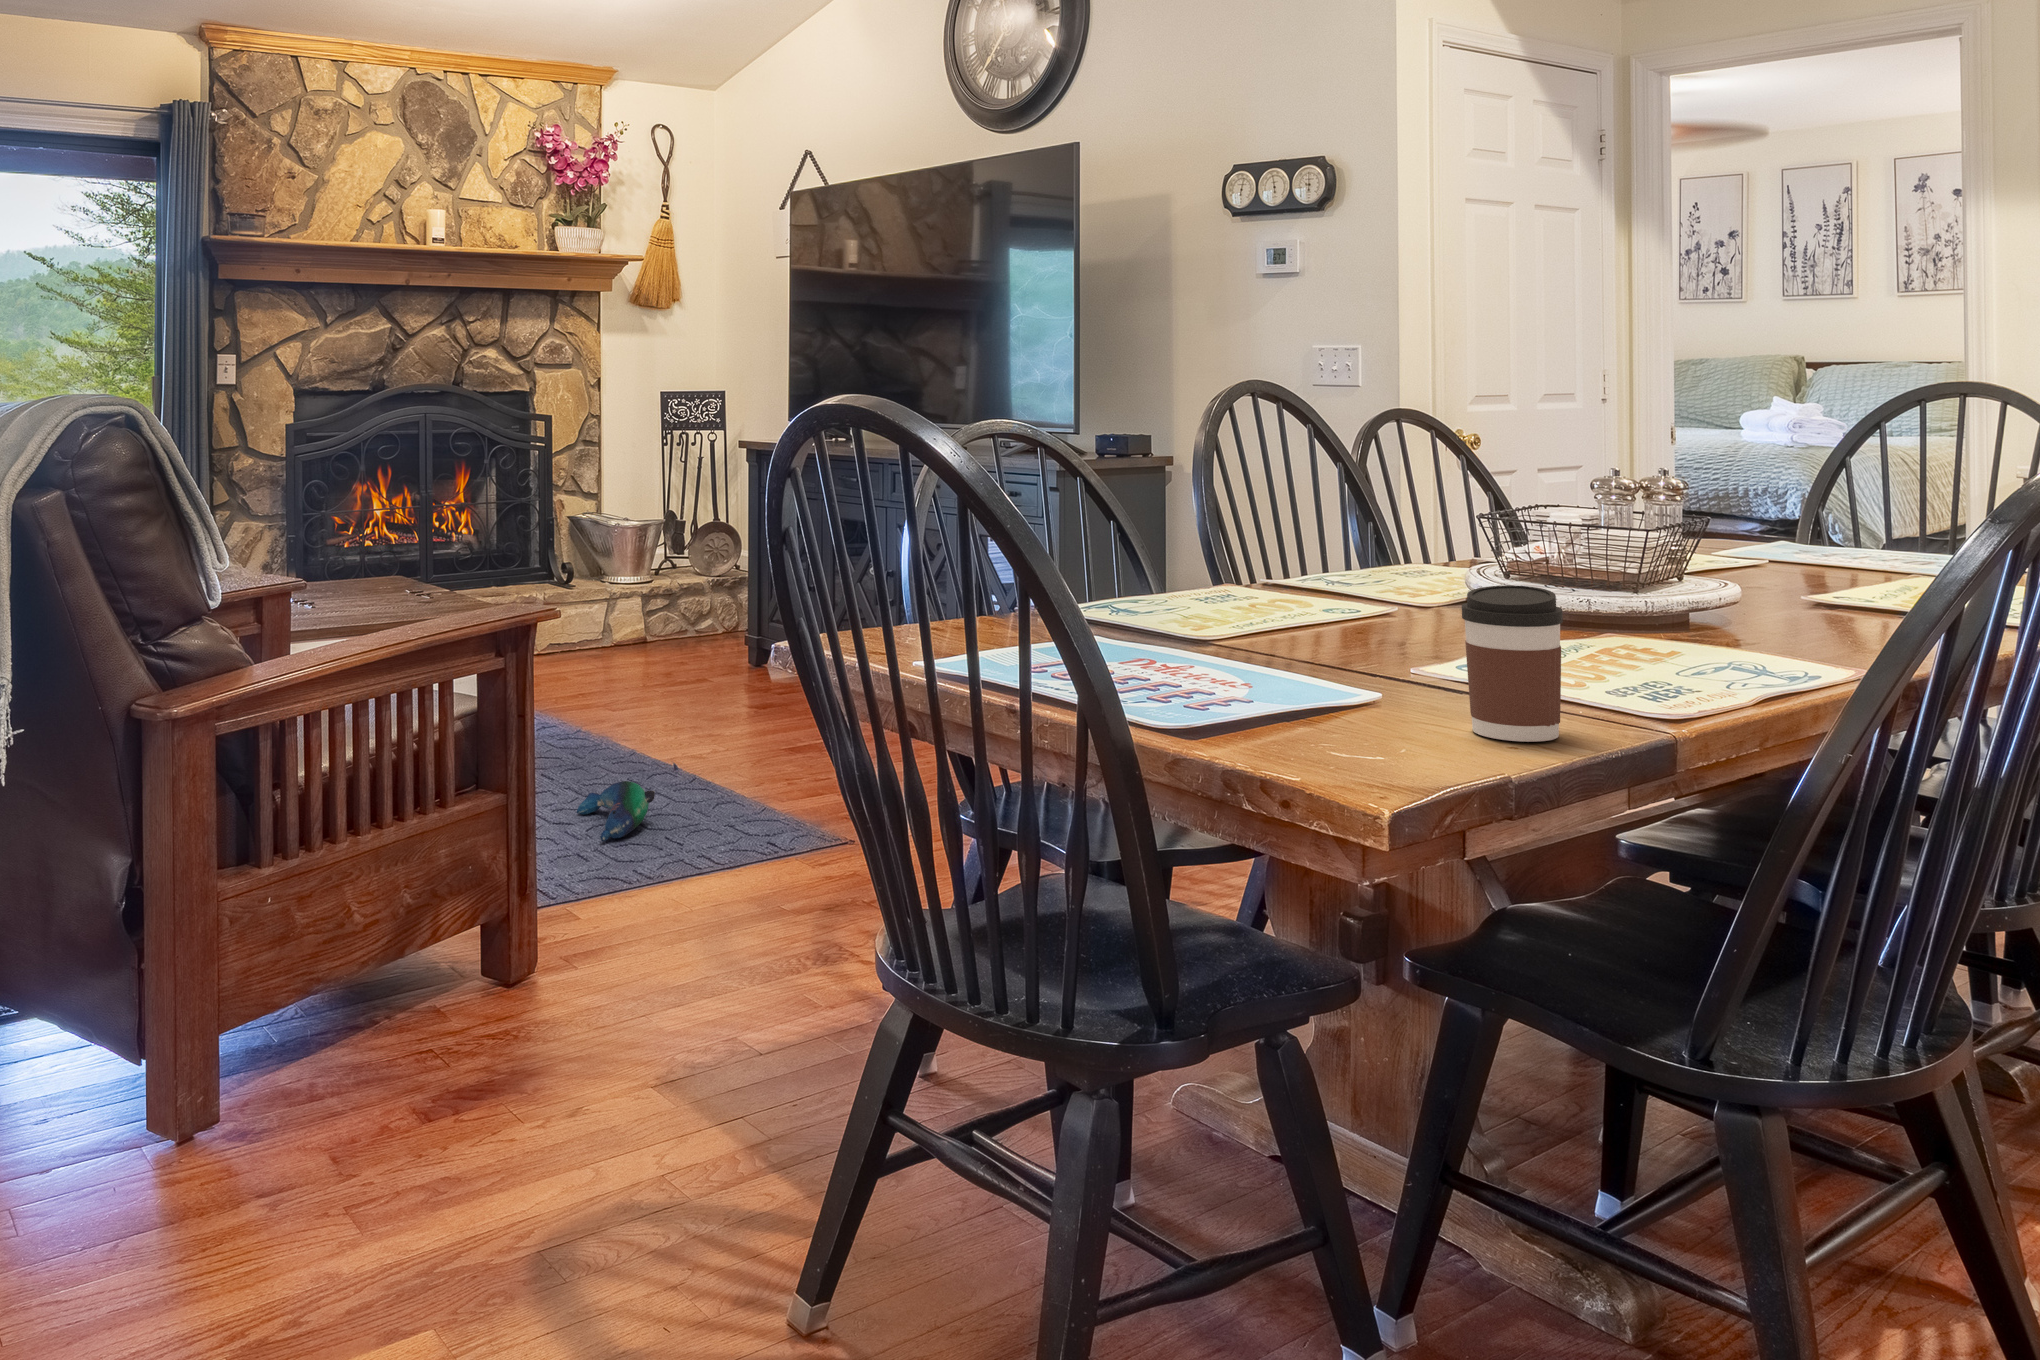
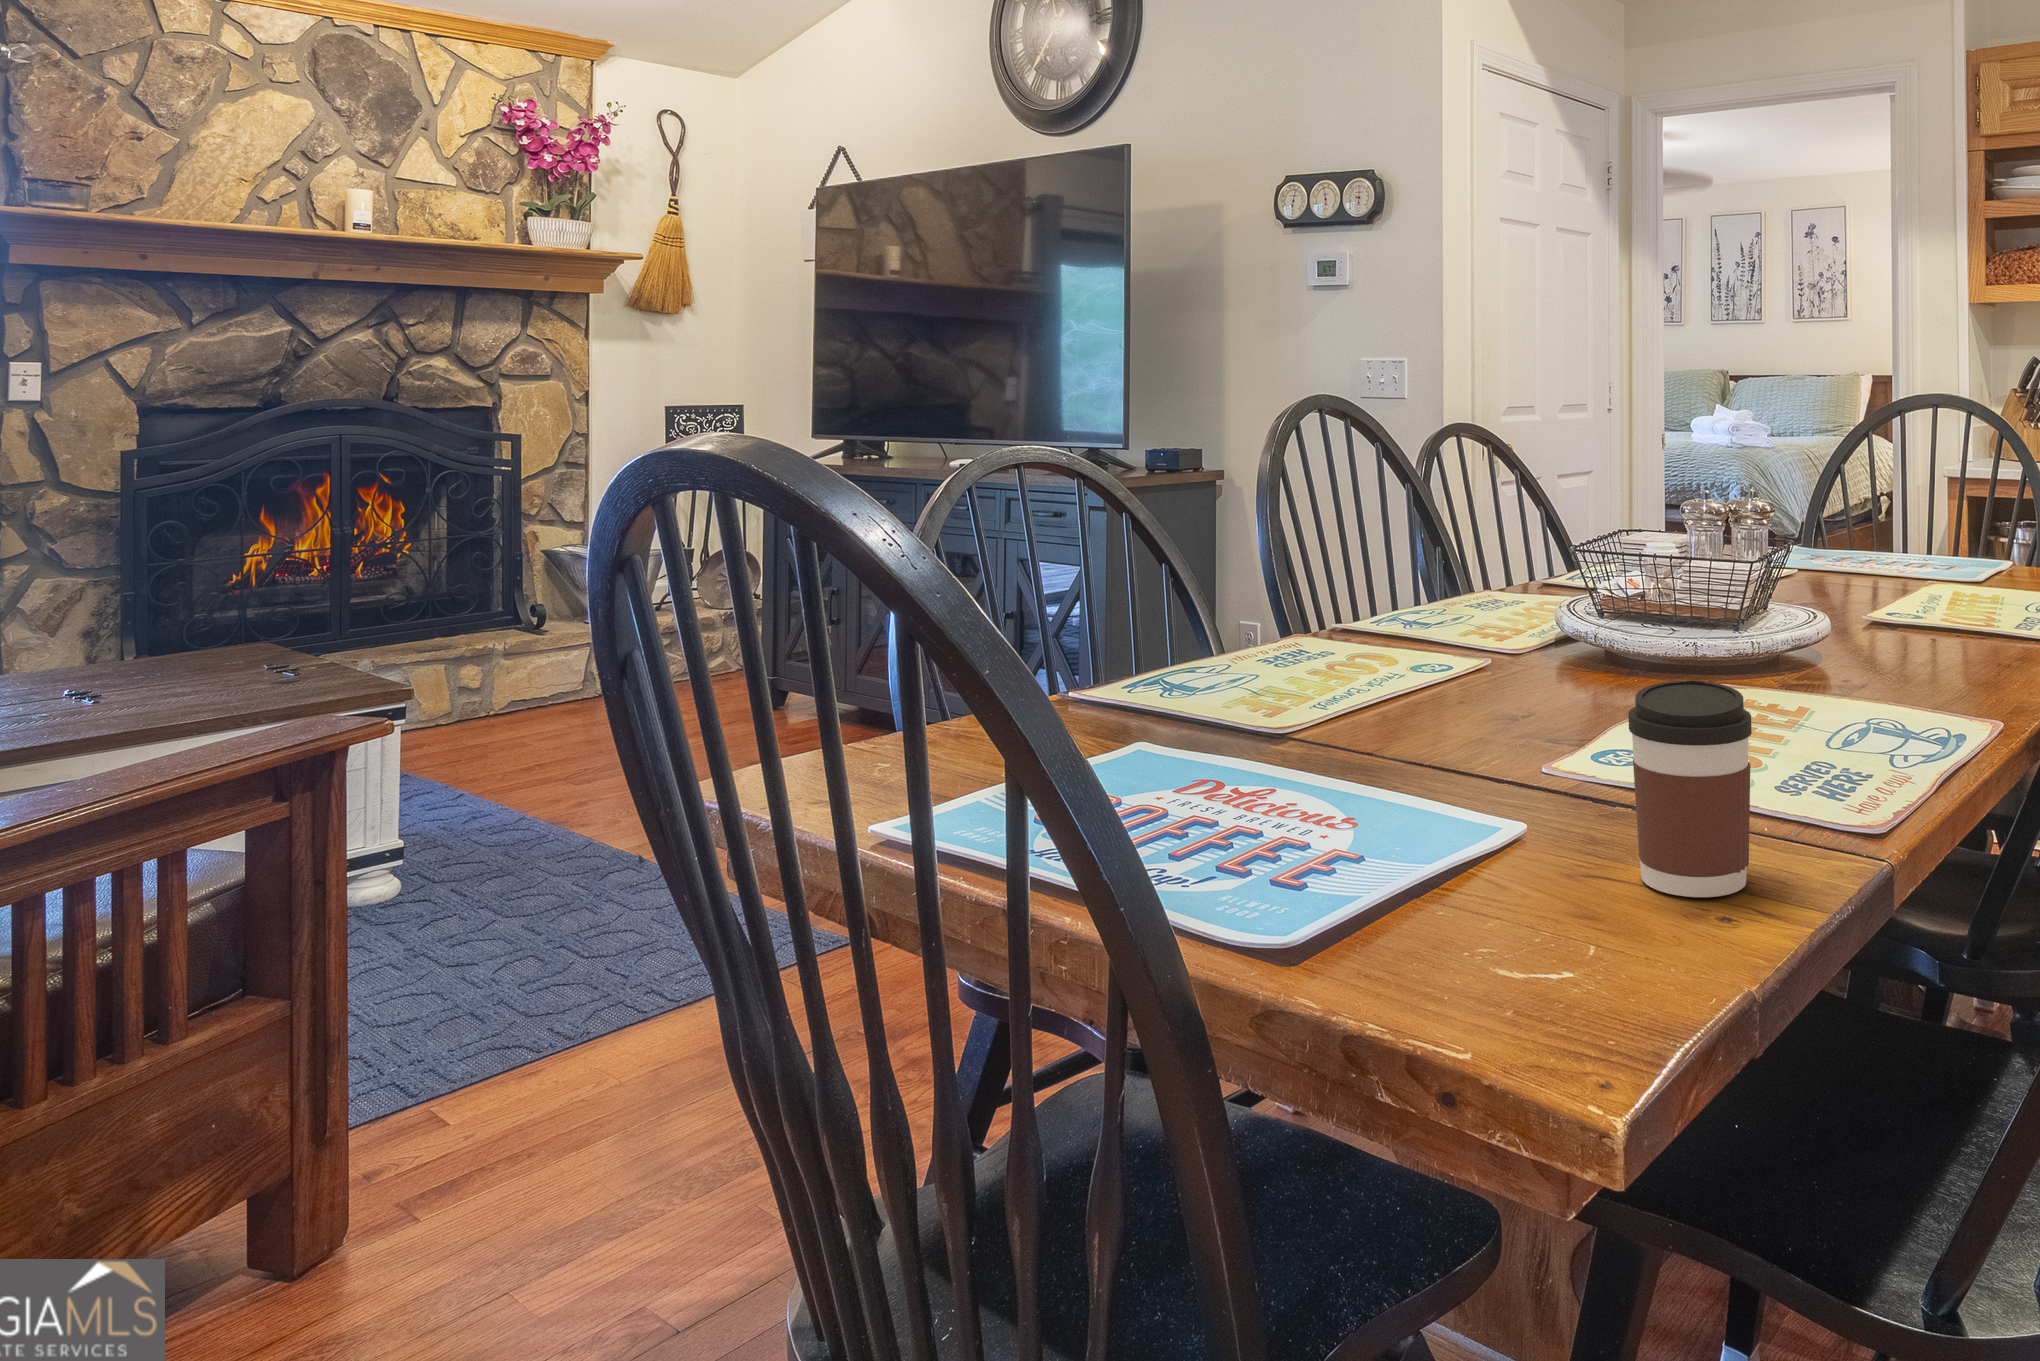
plush toy: present [576,781,655,841] -> none [503,888,611,973]

